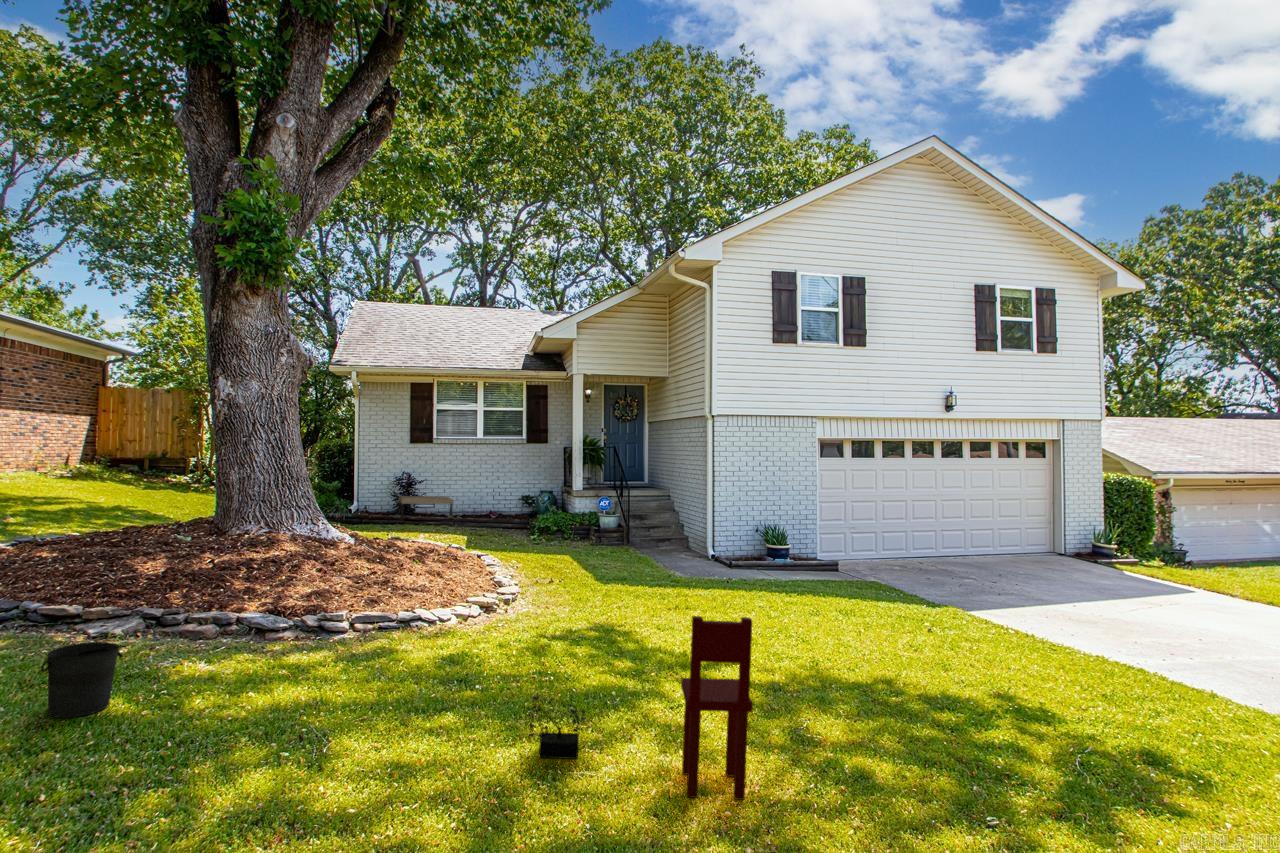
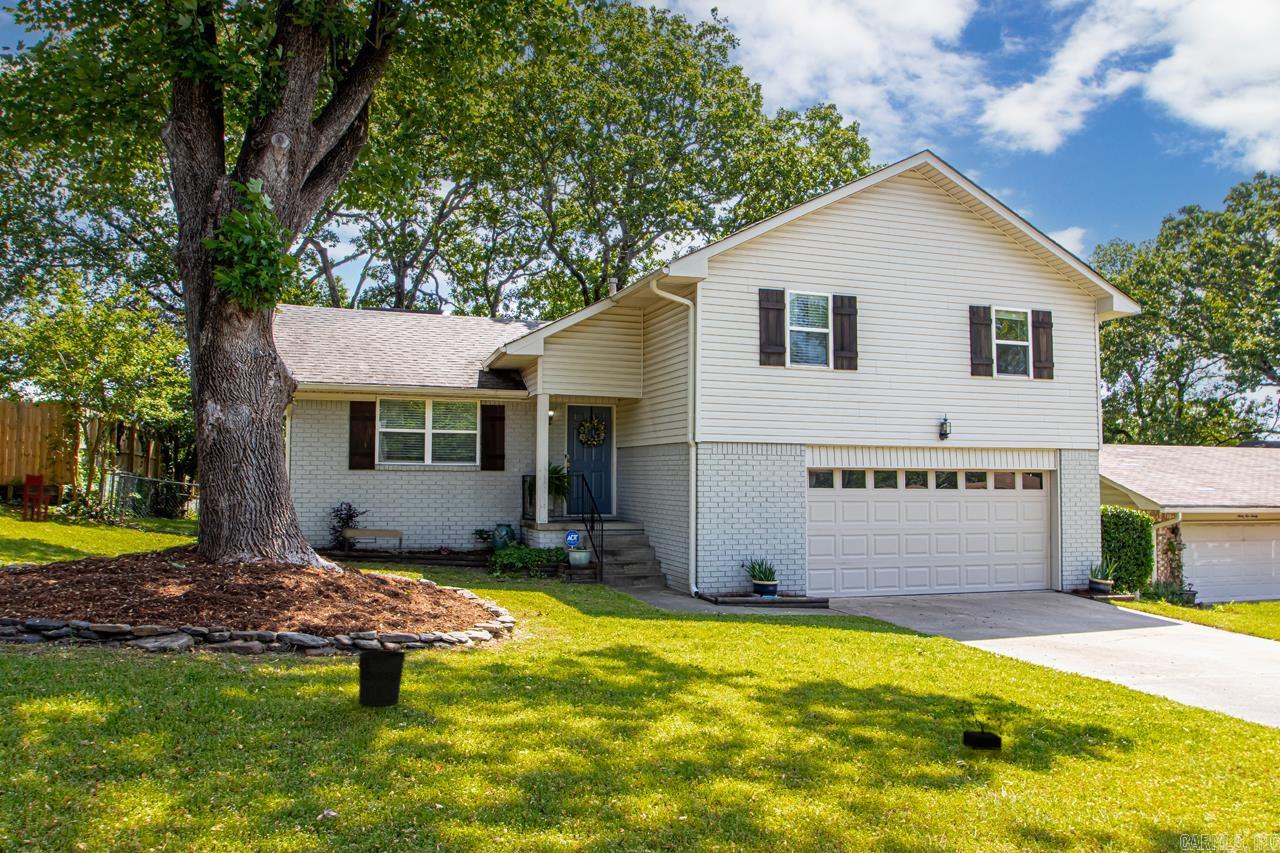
chair: present [681,616,753,800] -> present [23,474,51,522]
bucket: present [41,642,125,718] -> present [358,650,409,706]
decorative plant: present [524,694,591,759] -> present [954,700,1007,749]

